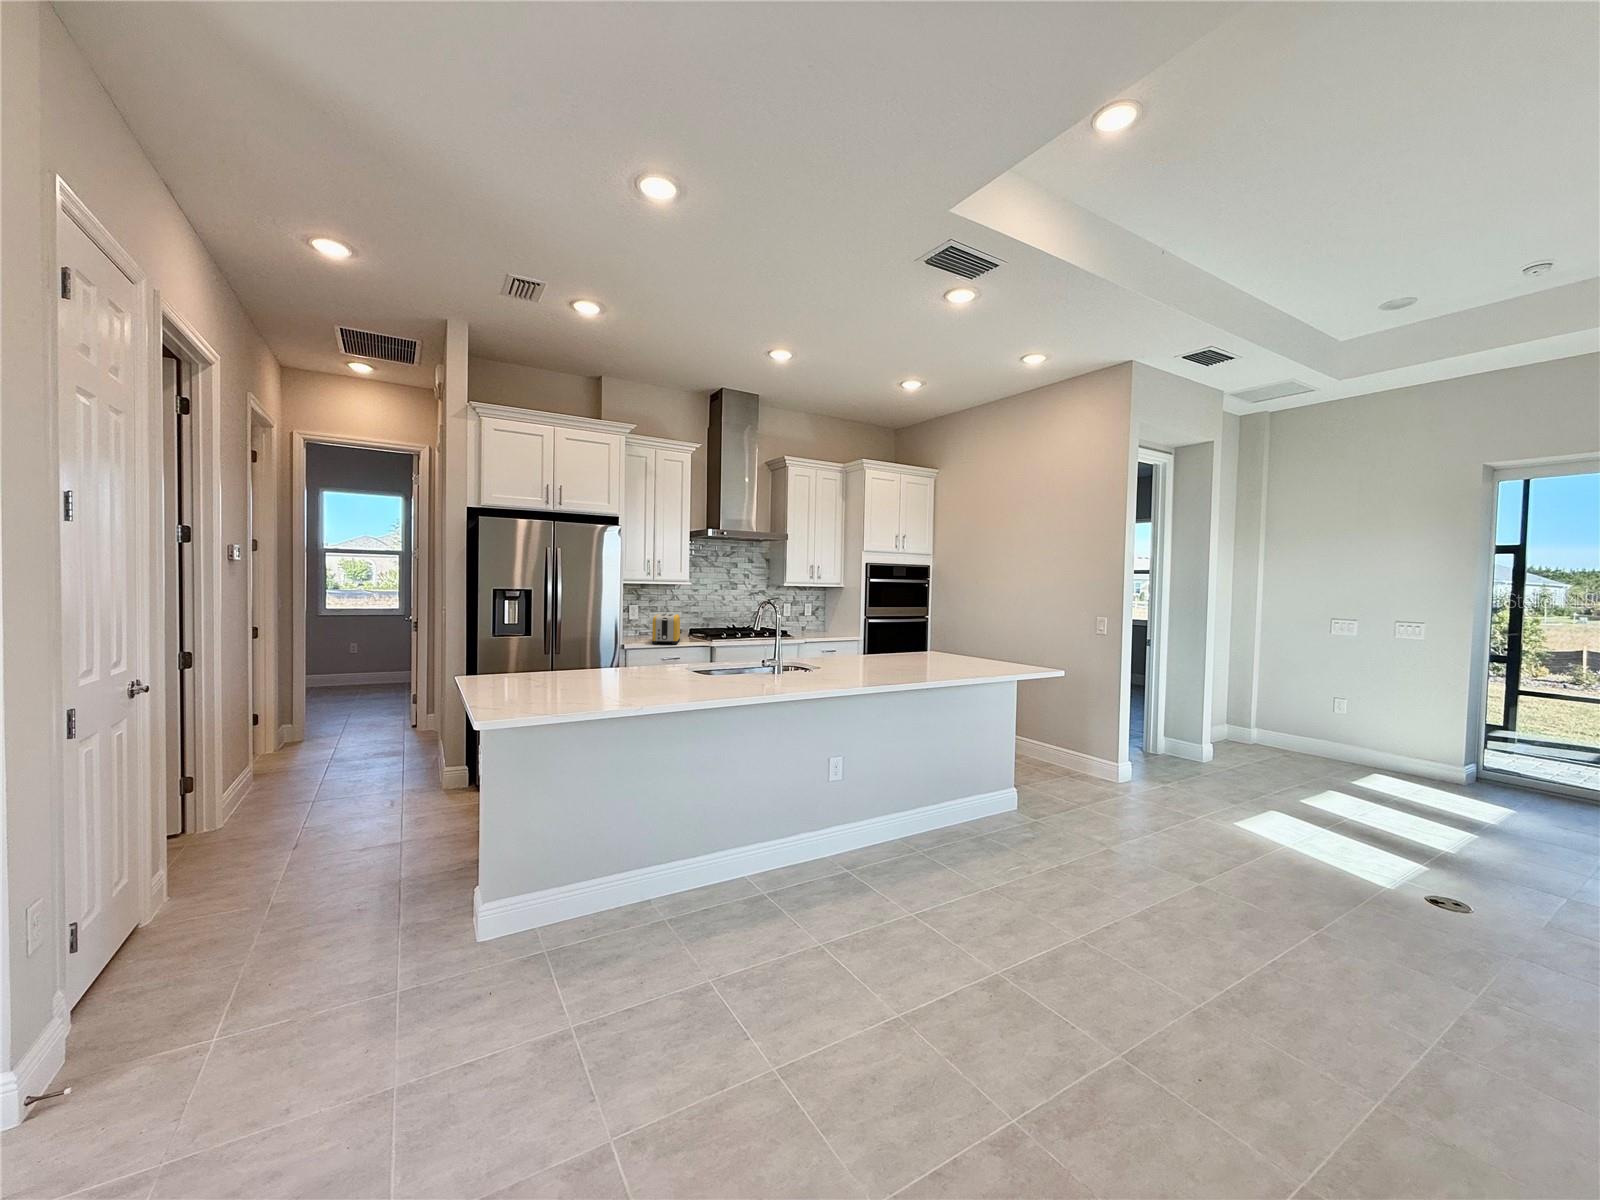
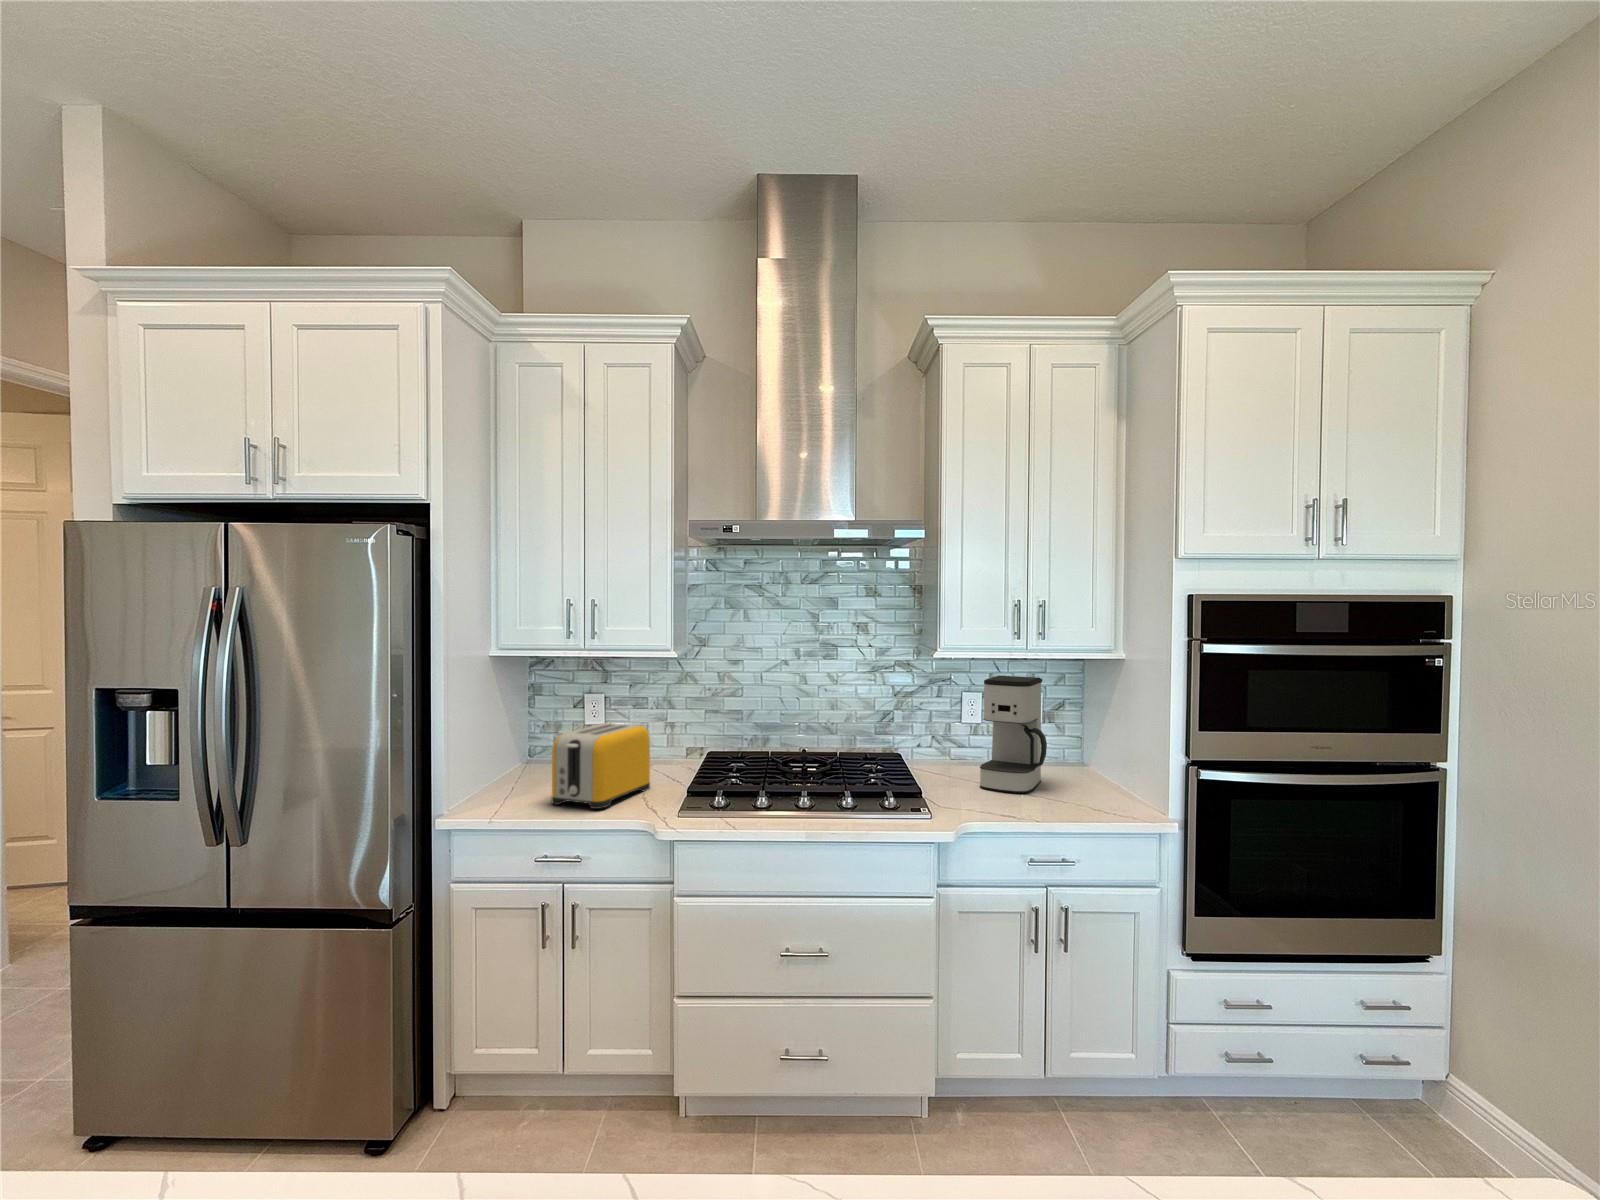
coffee maker: none [798,595,822,637] -> present [980,676,1047,793]

